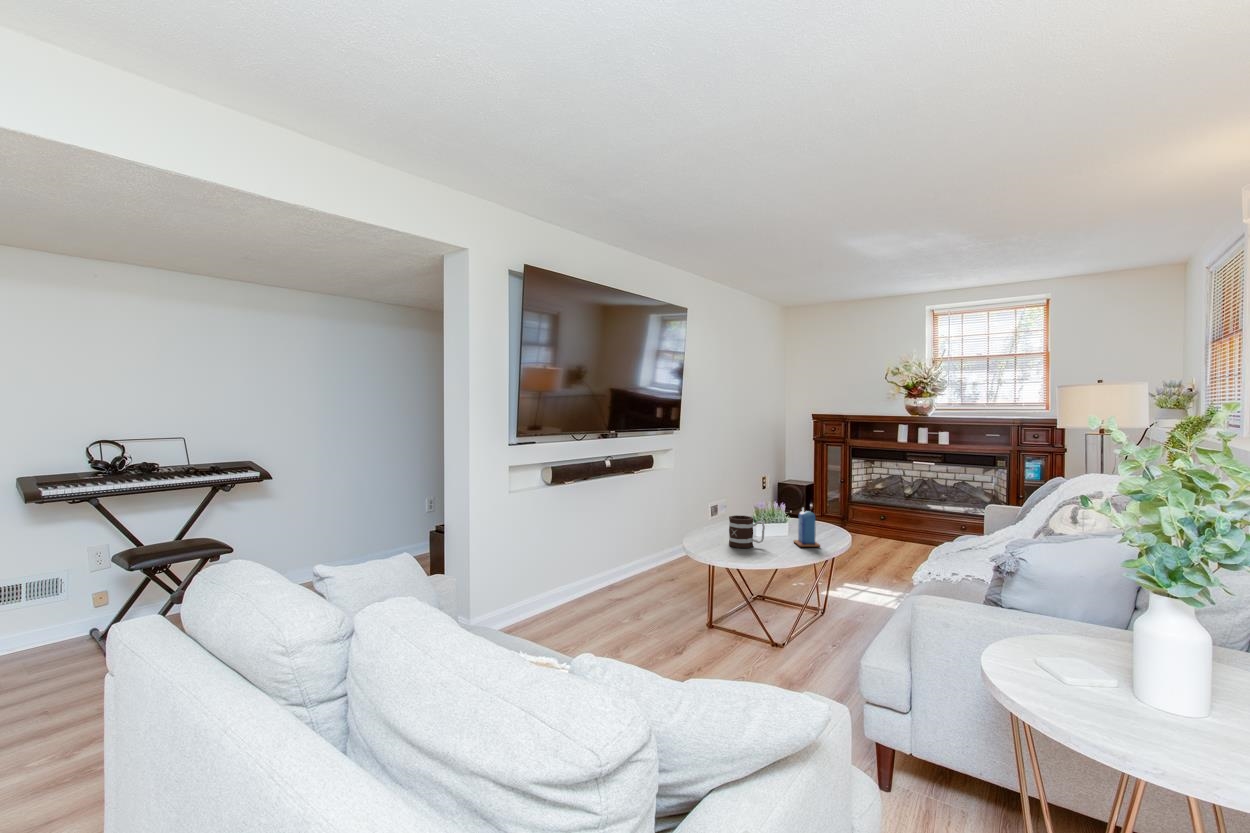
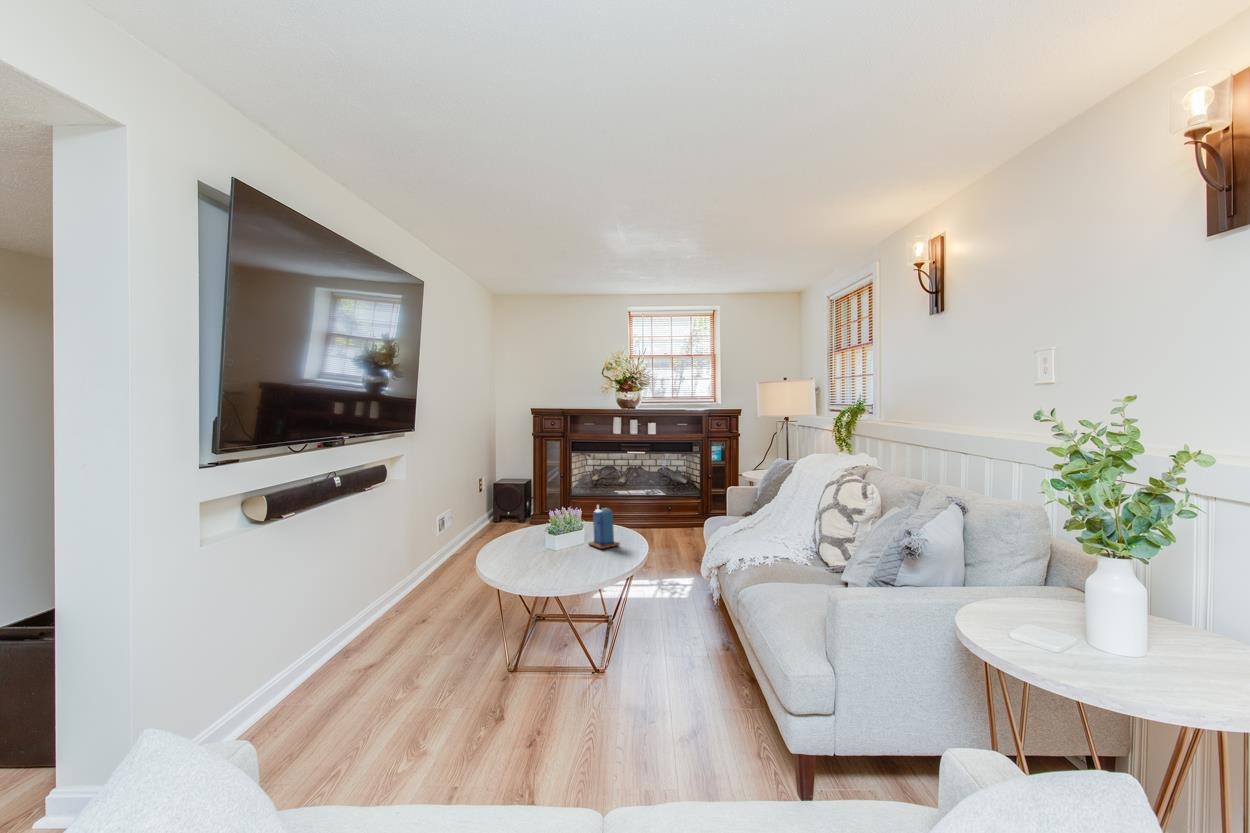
mug: present [729,515,765,548] -> none [521,523,565,563]

